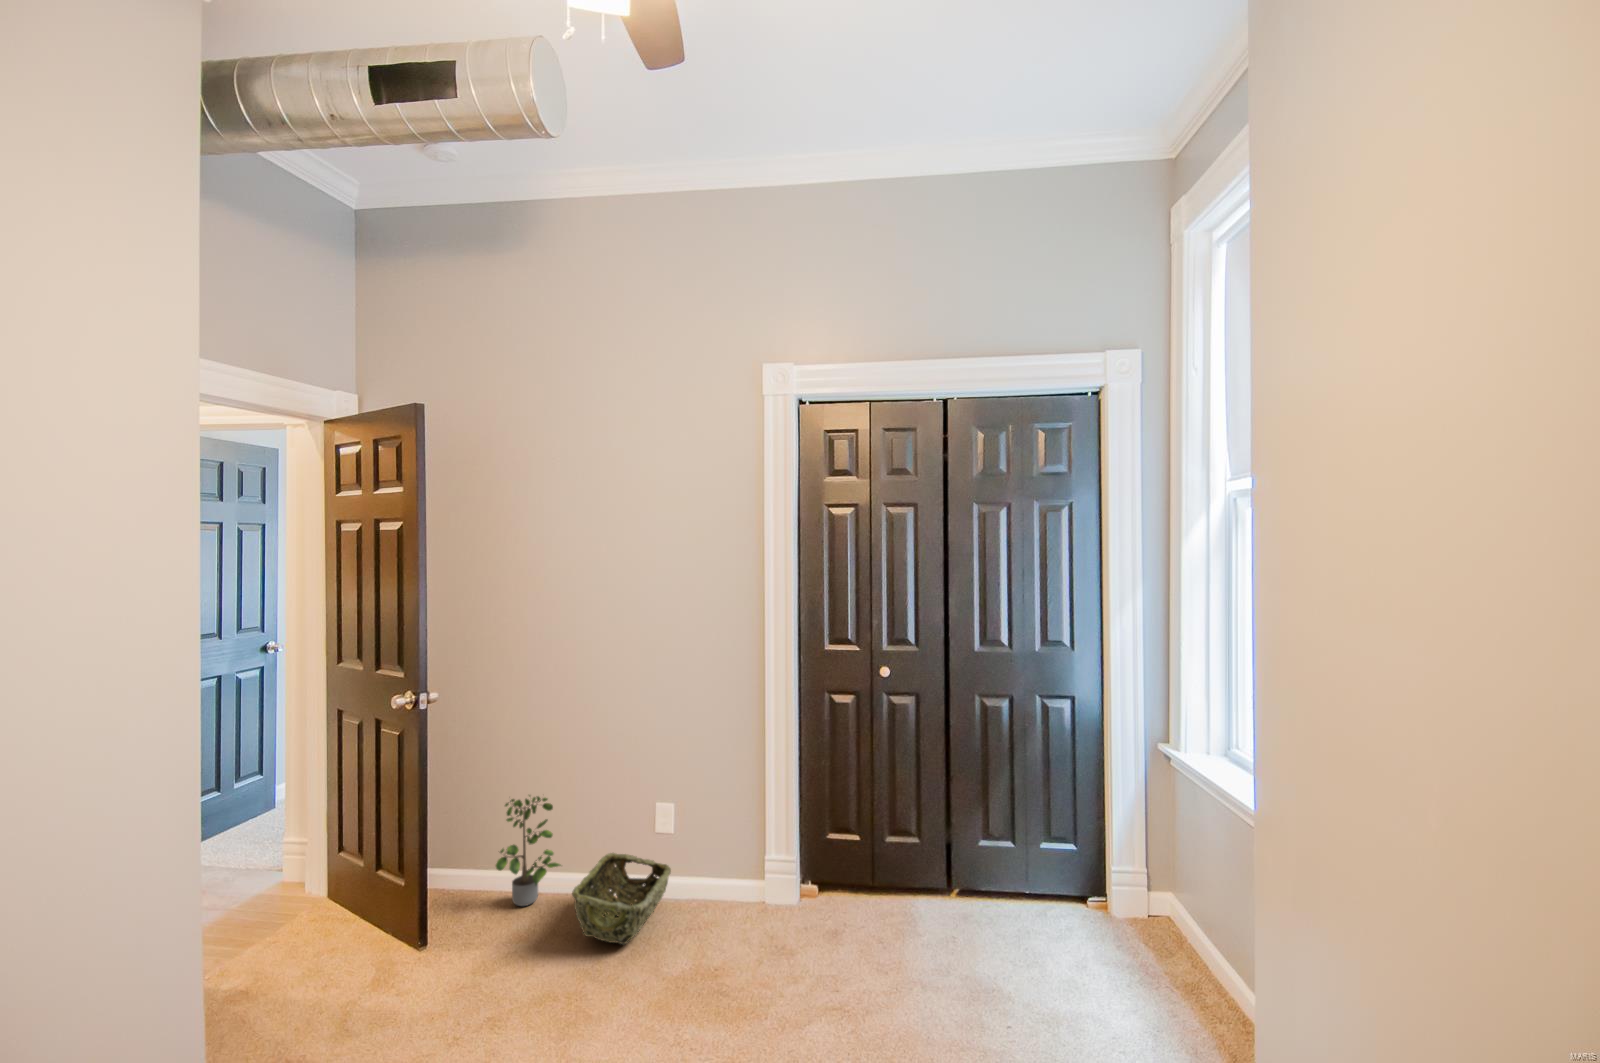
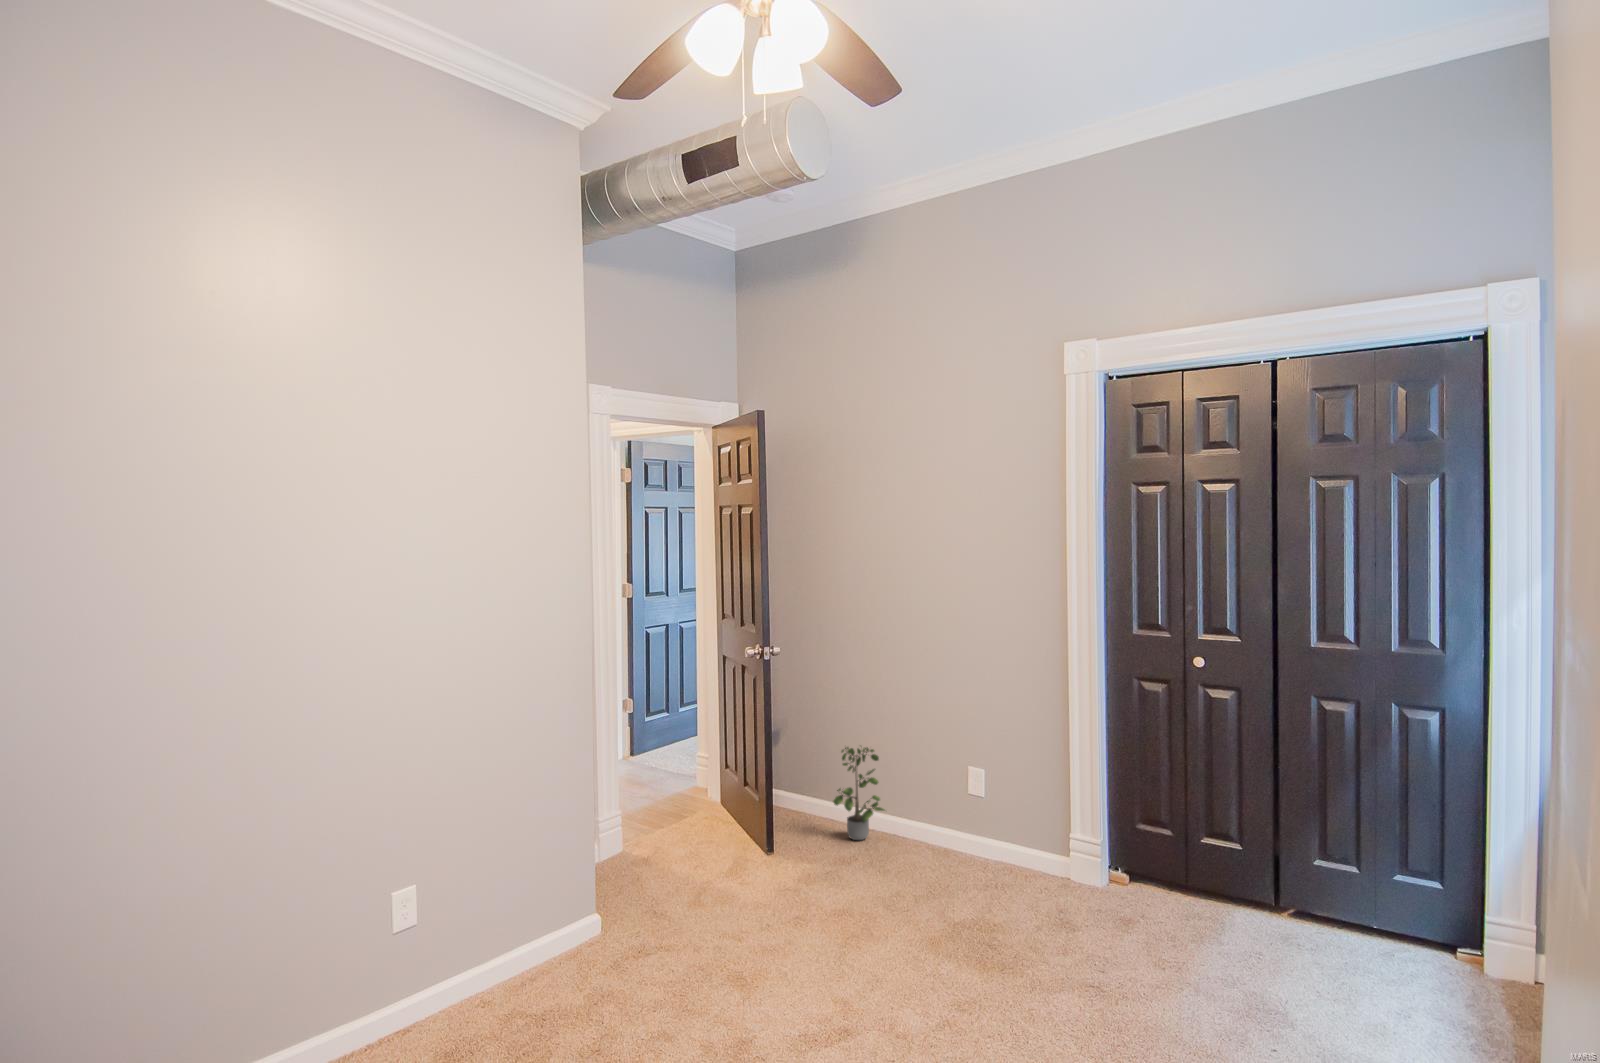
woven basket: present [572,853,671,944] -> none [883,807,980,883]

